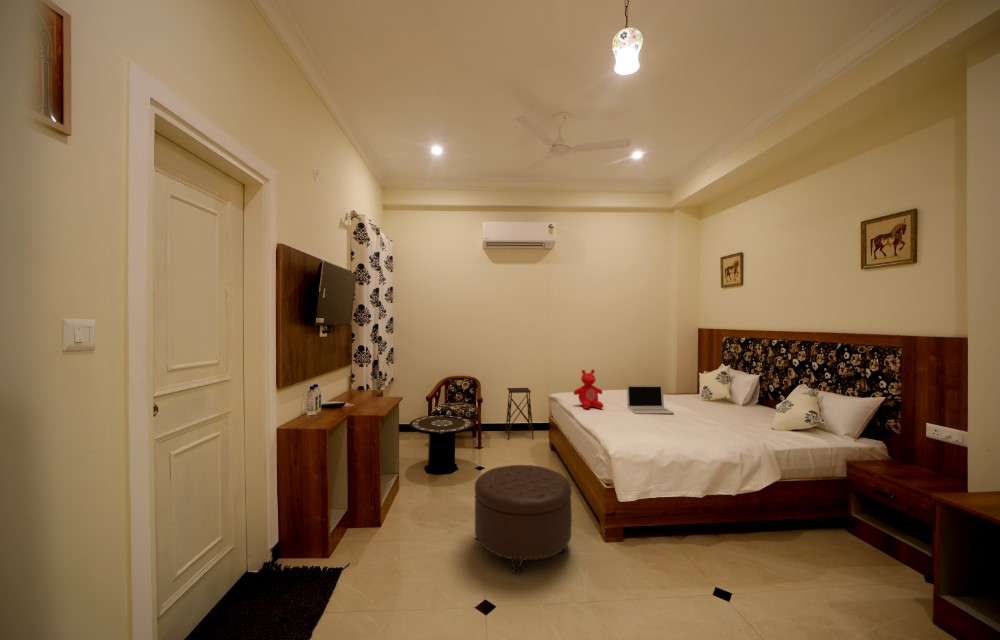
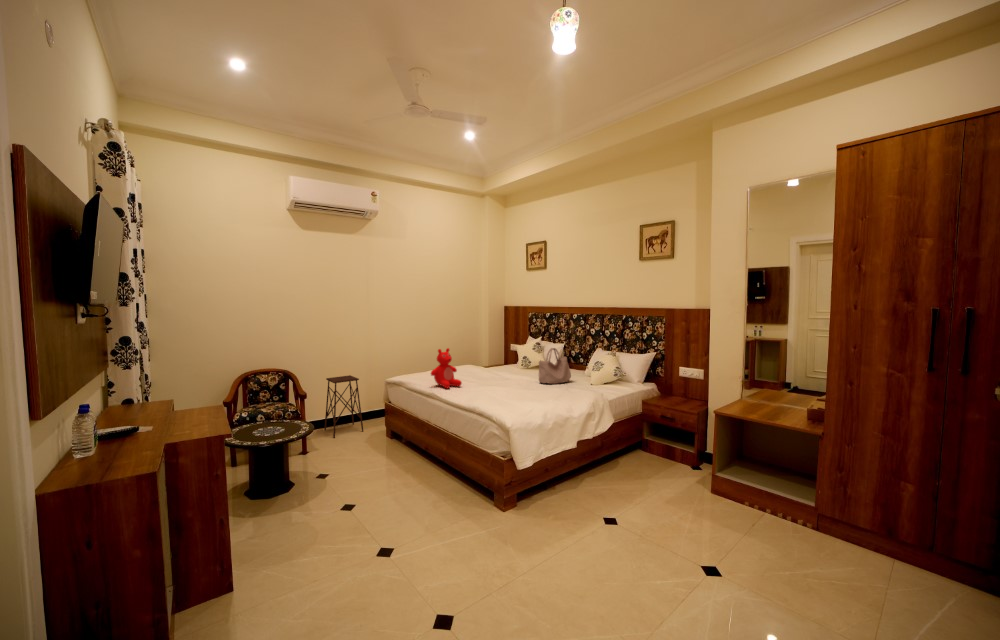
handbag: none [696,379,744,421] -> present [539,348,571,384]
laptop: present [627,385,673,414] -> none [478,358,521,387]
ottoman: present [475,465,572,574] -> none [377,455,486,575]

